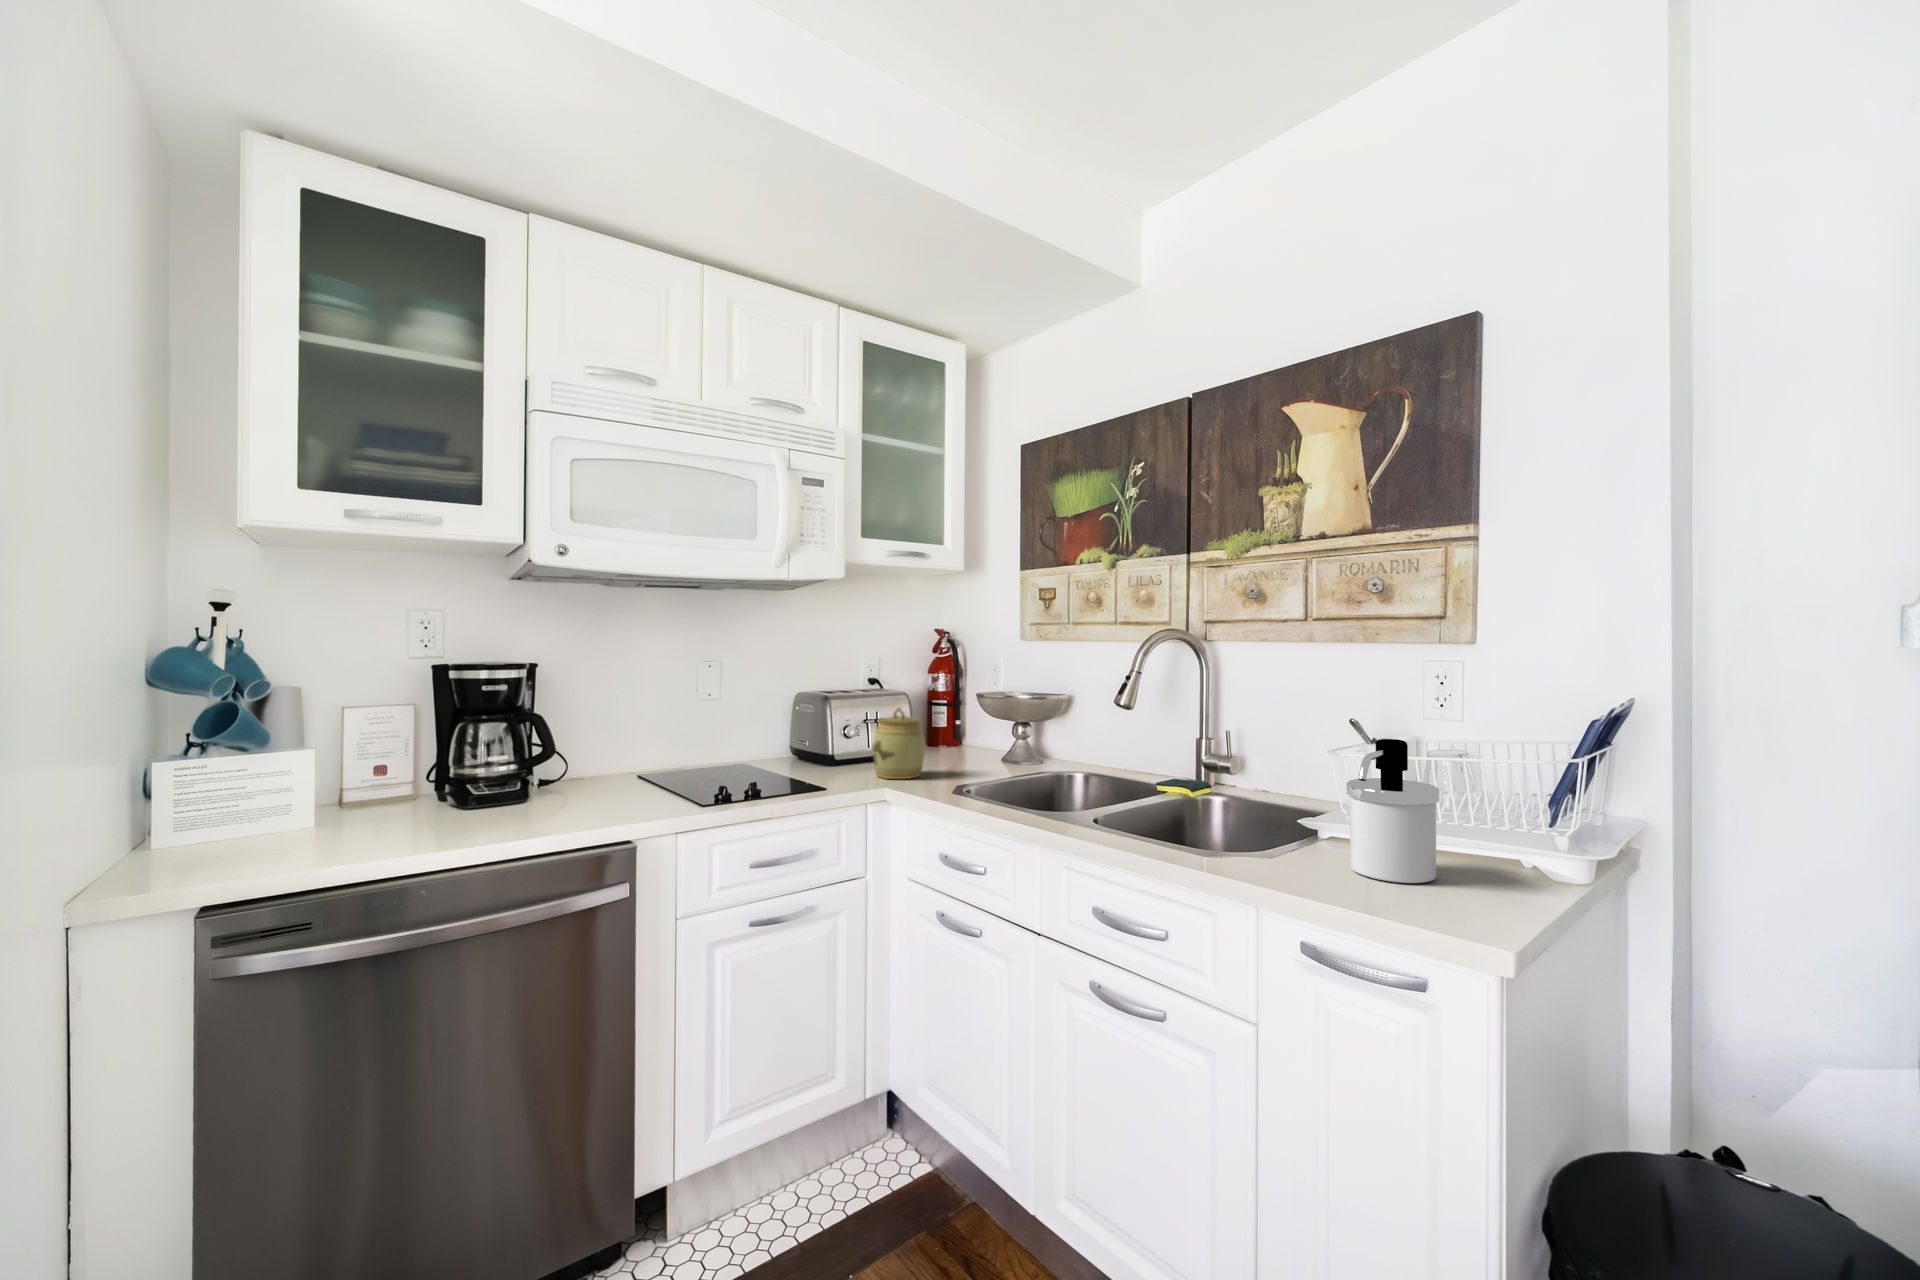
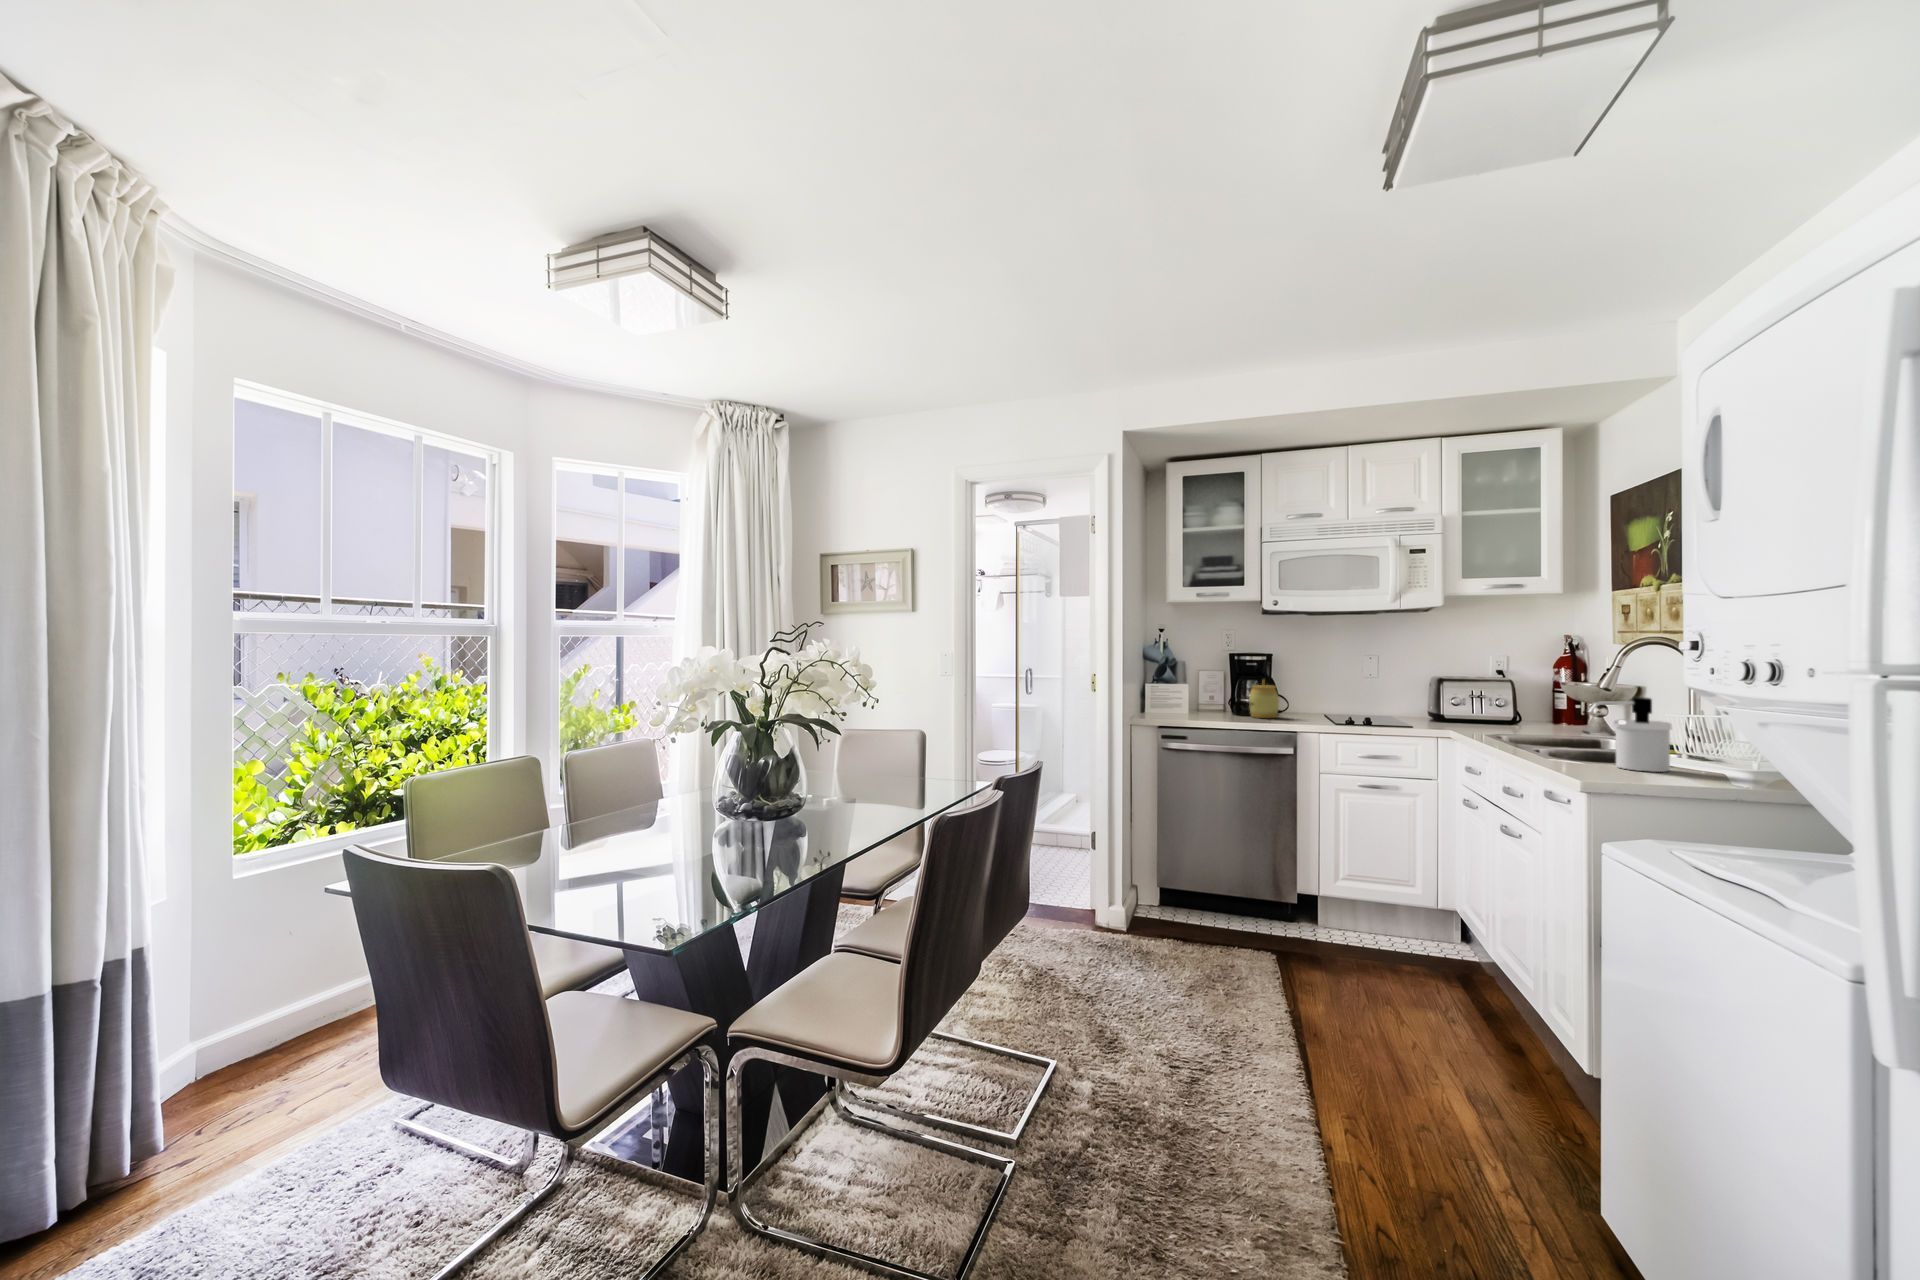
jar: present [872,708,925,779] -> present [1249,680,1279,718]

